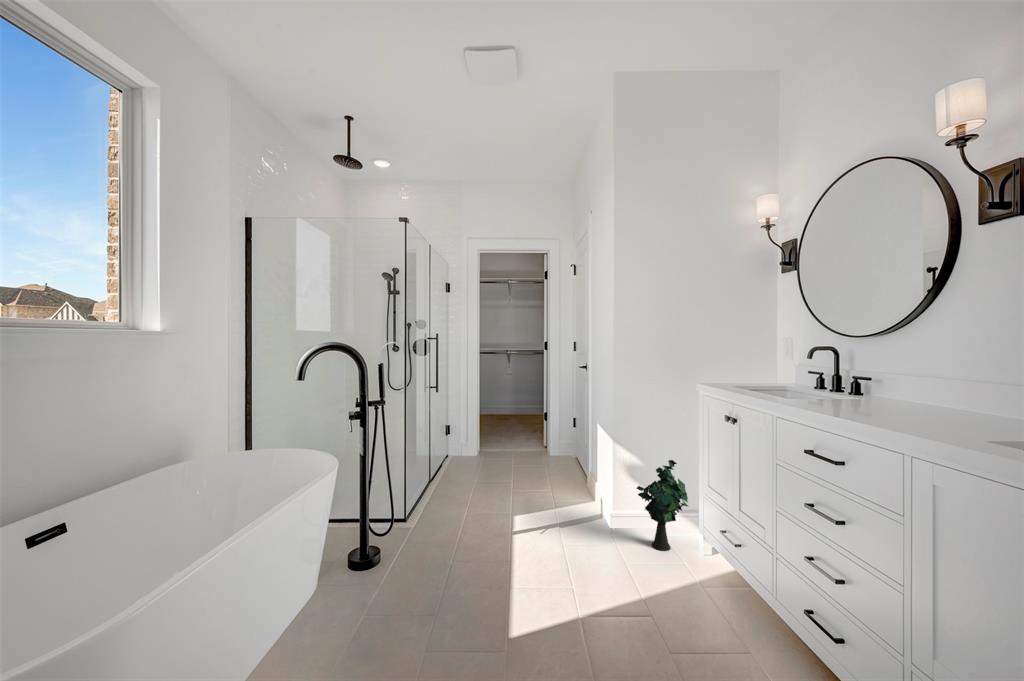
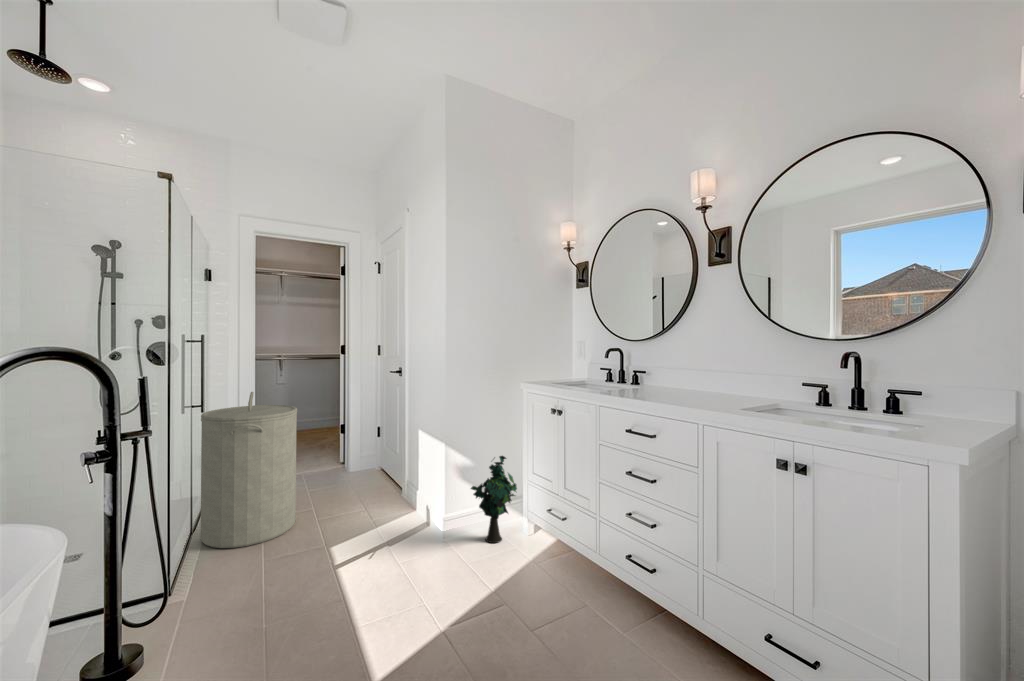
laundry hamper: none [433,378,498,498] -> present [200,392,297,548]

